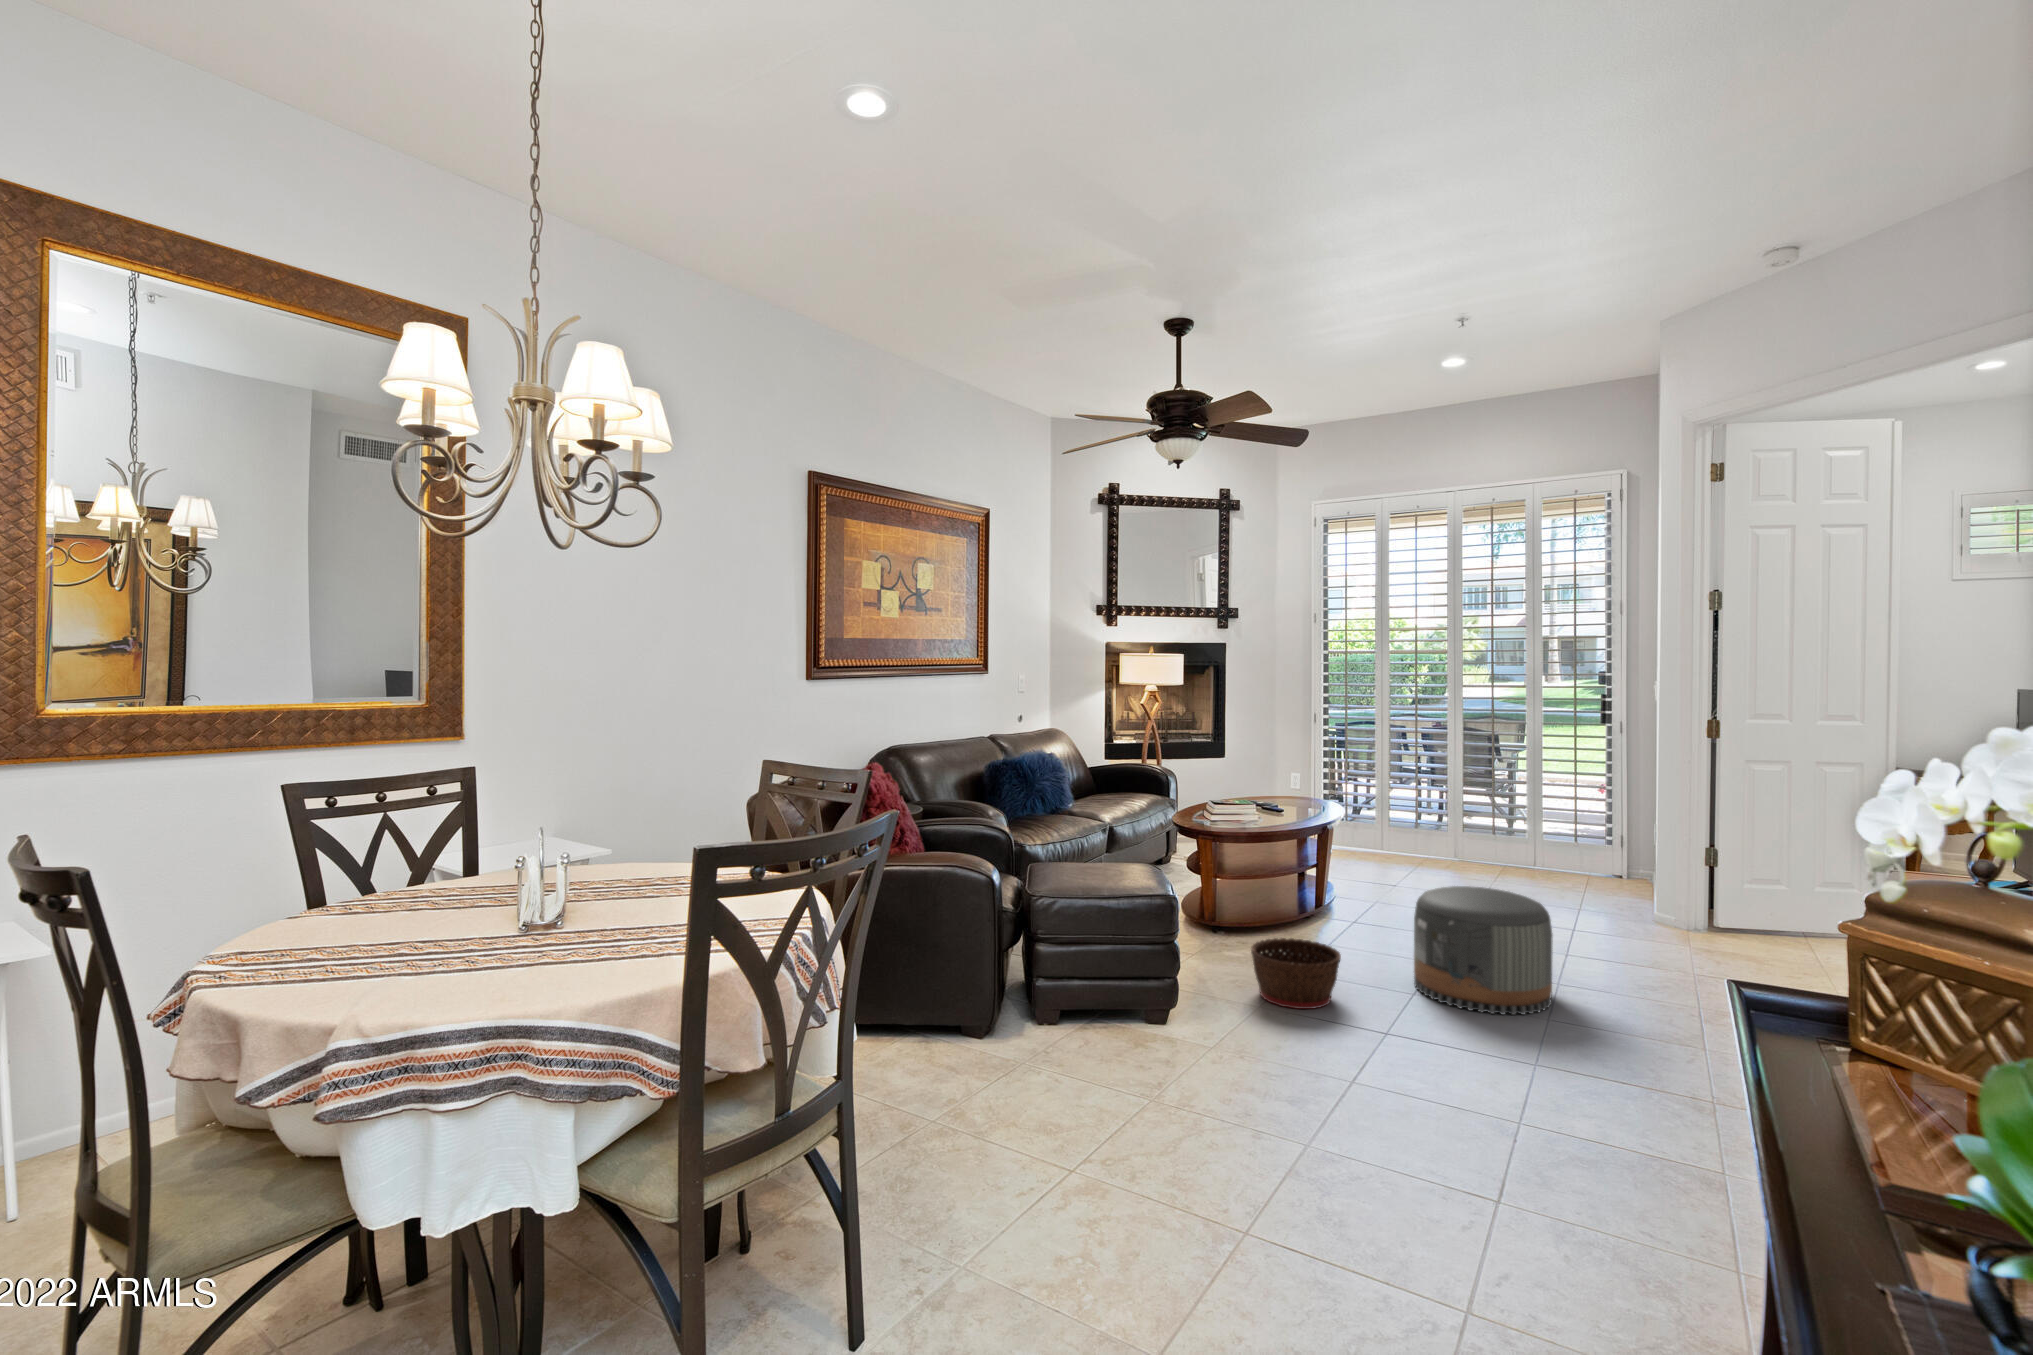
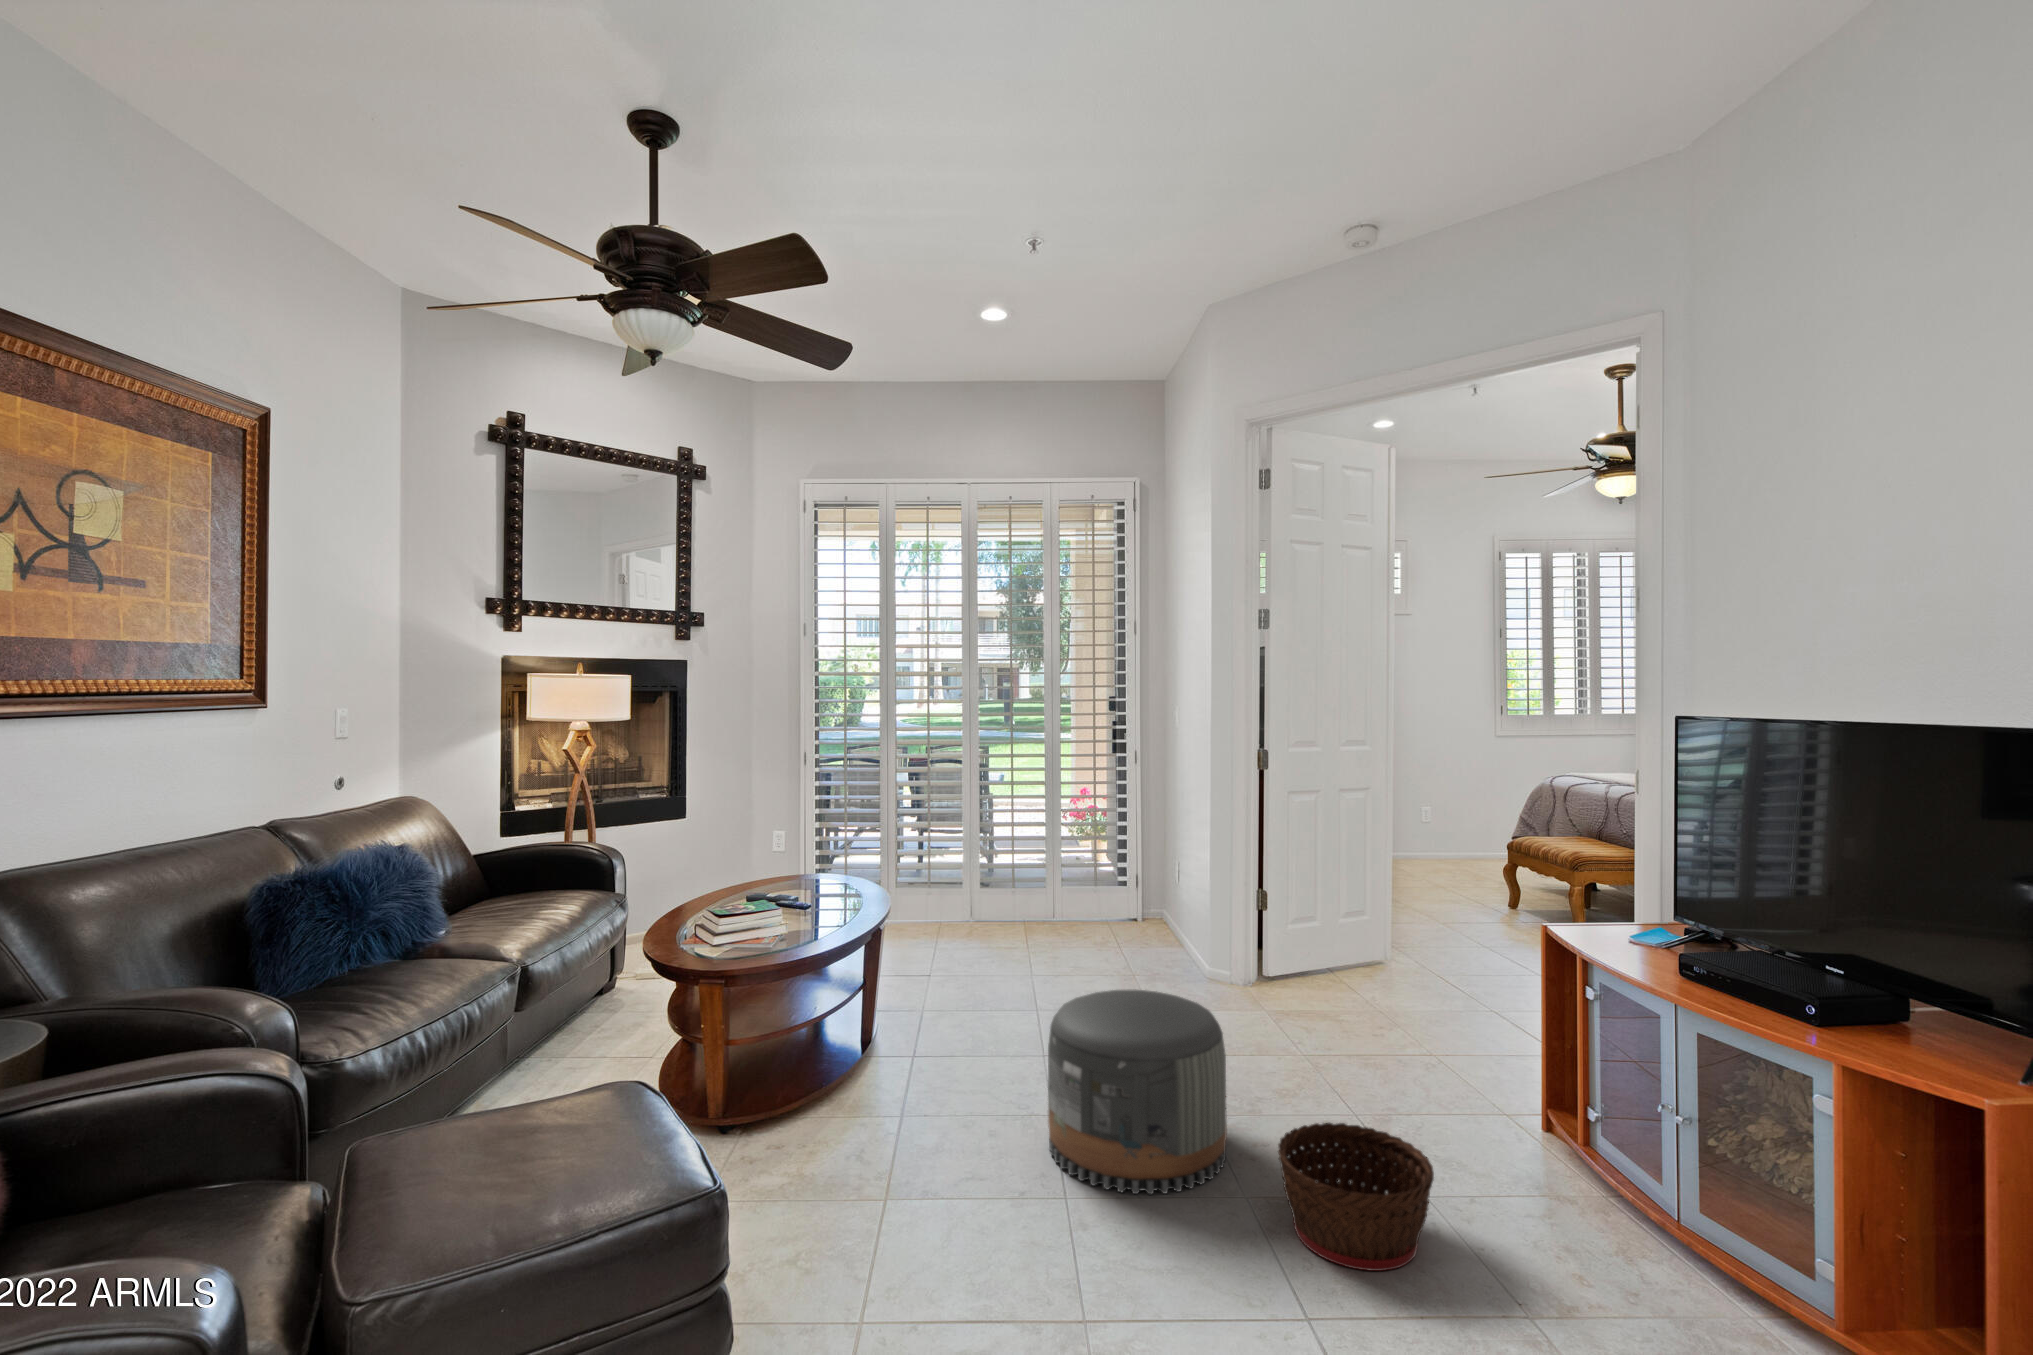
basket: present [1251,938,1341,1009] -> present [1278,1123,1434,1271]

